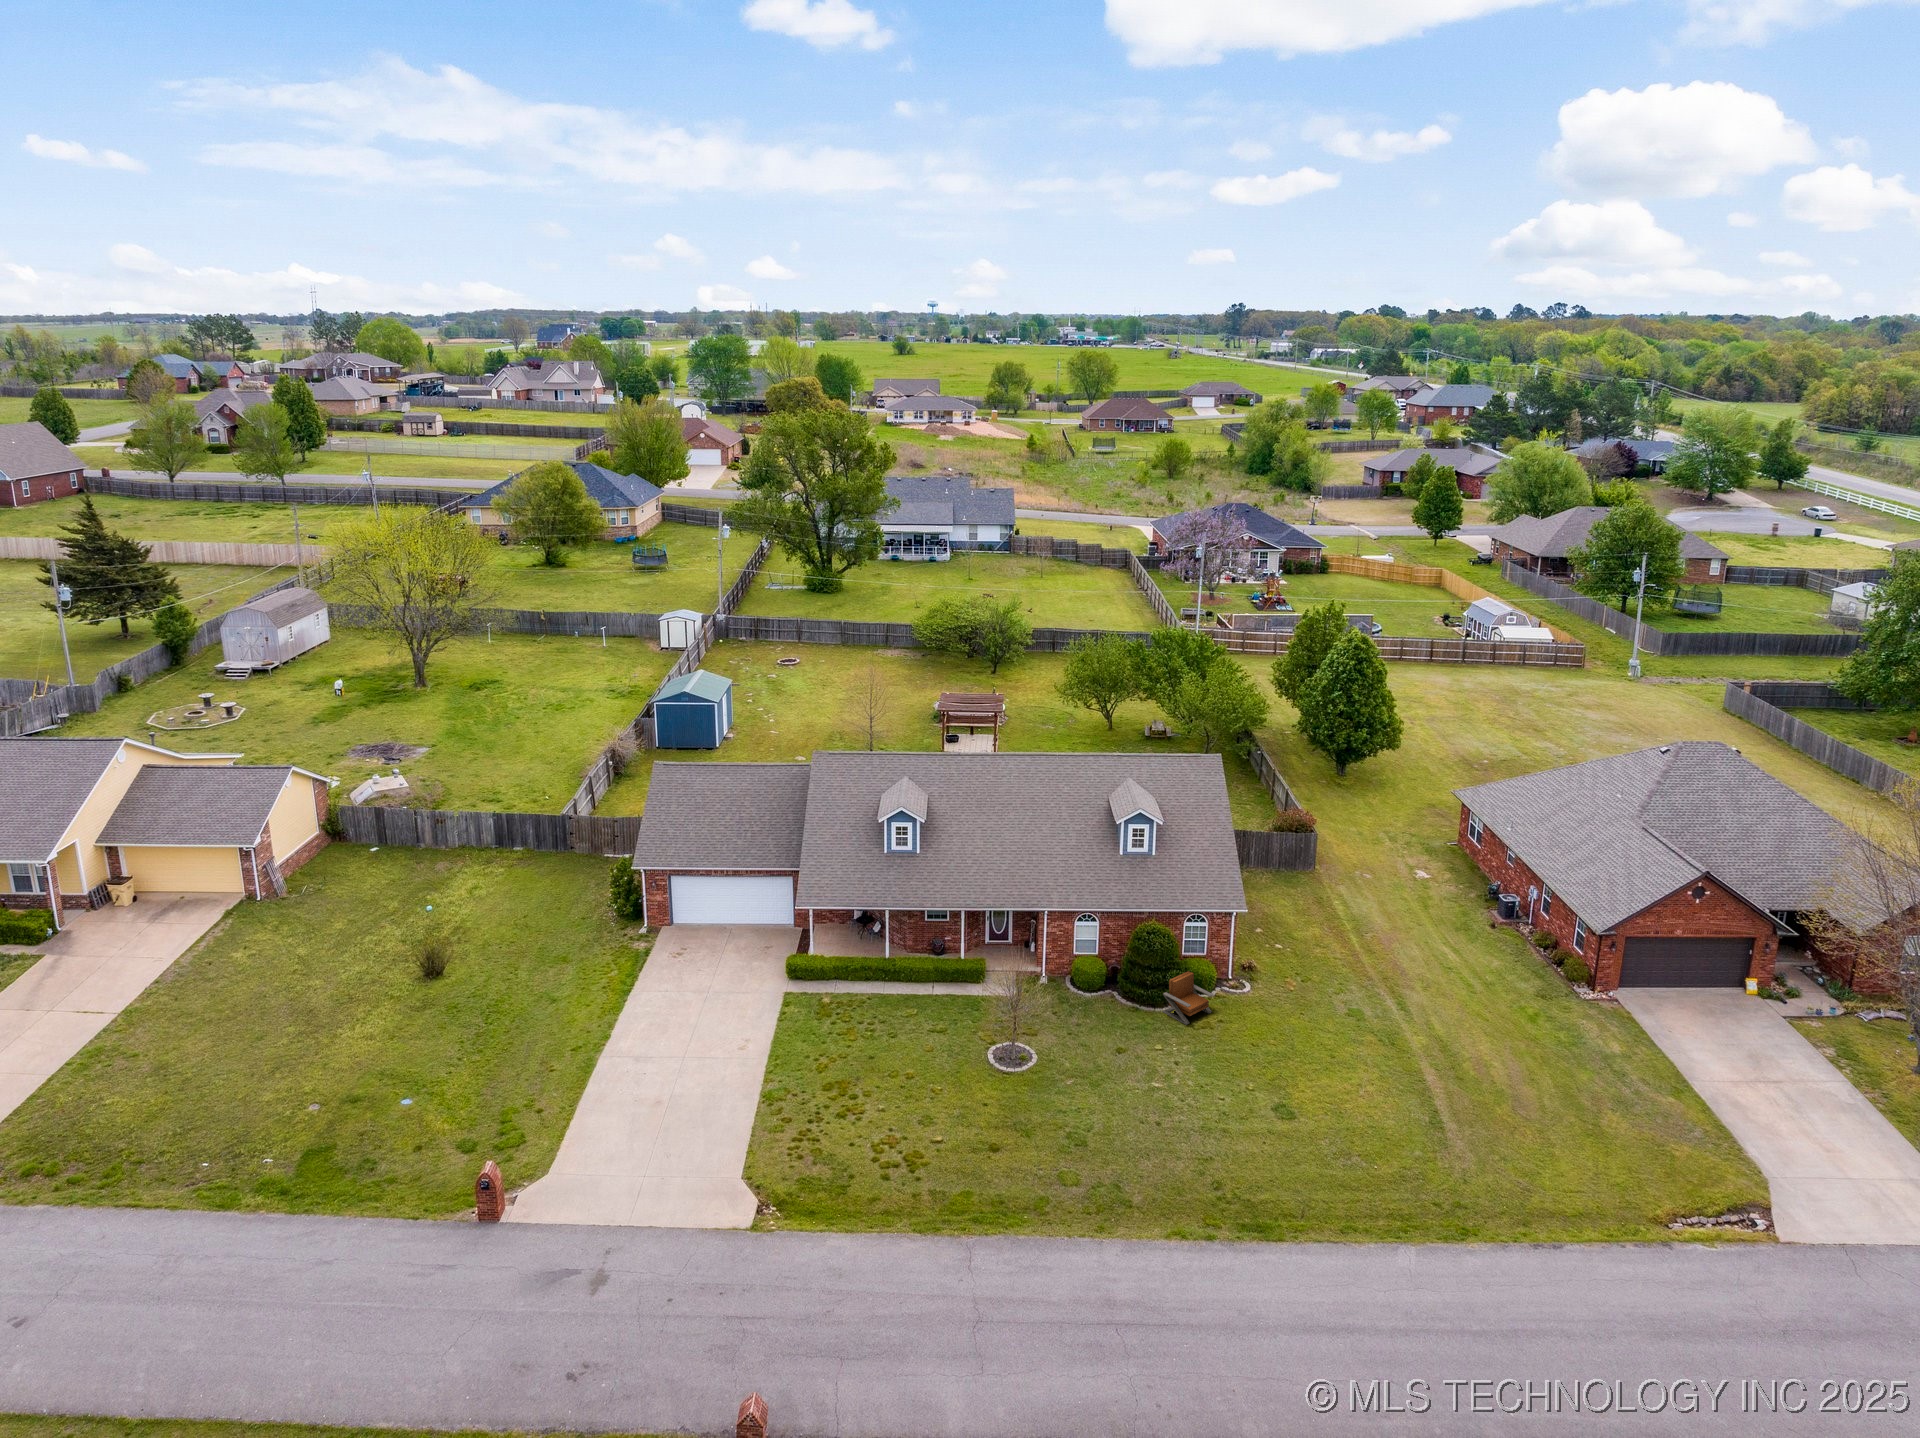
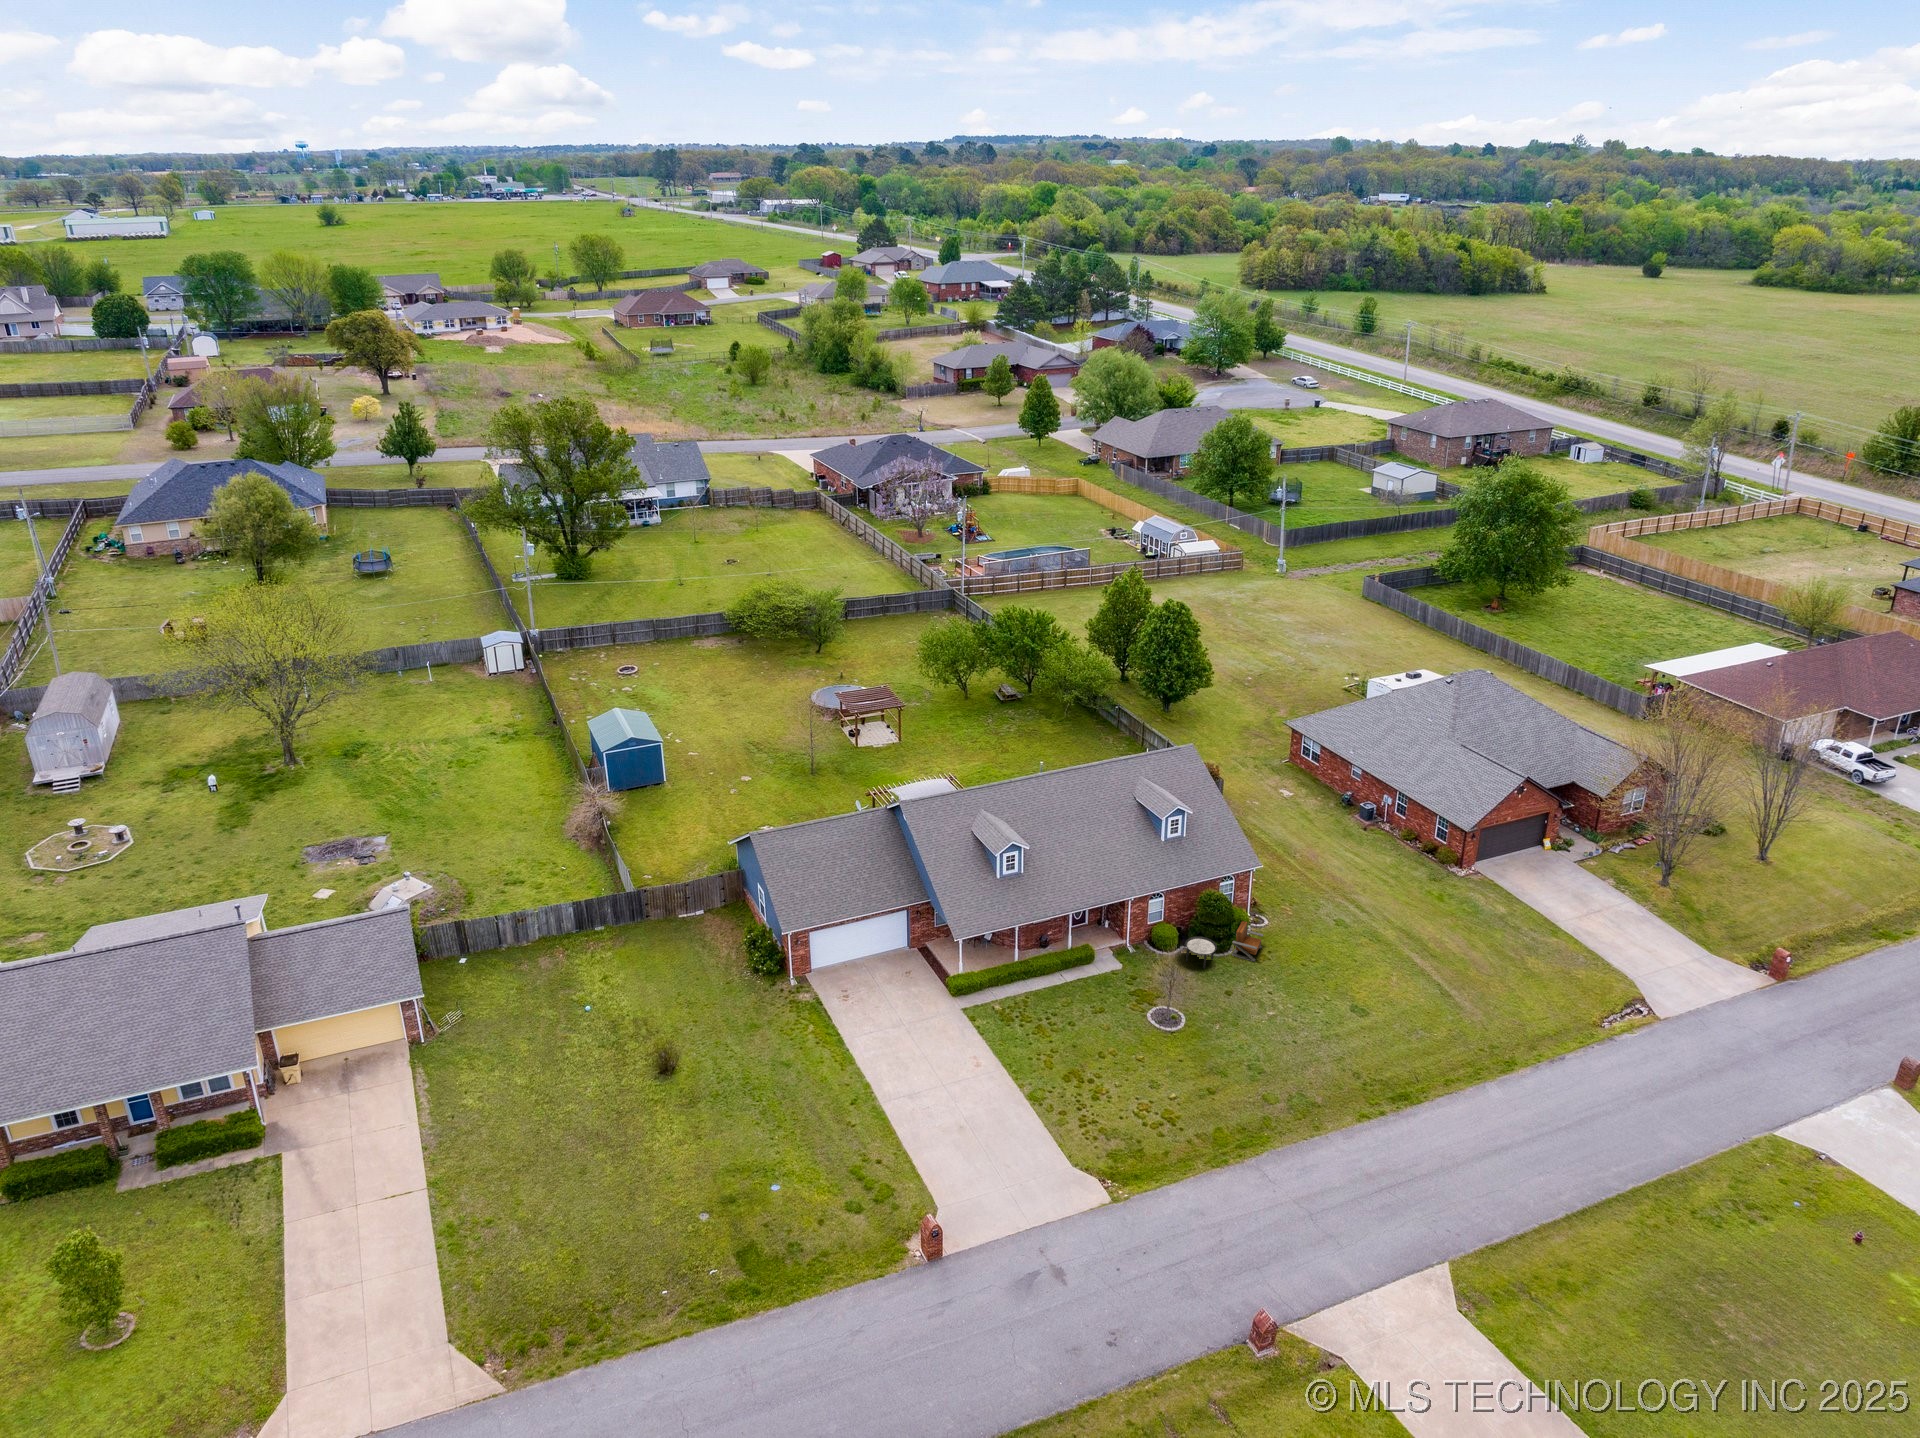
round table: none [1096,977,1137,1018] -> present [1185,937,1217,969]

